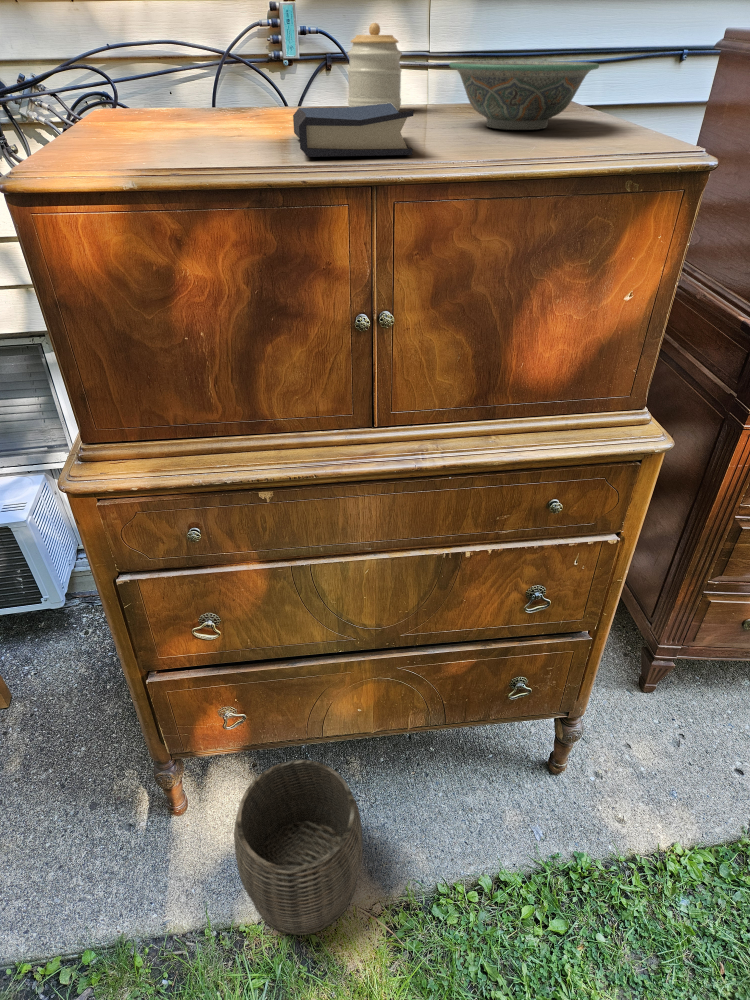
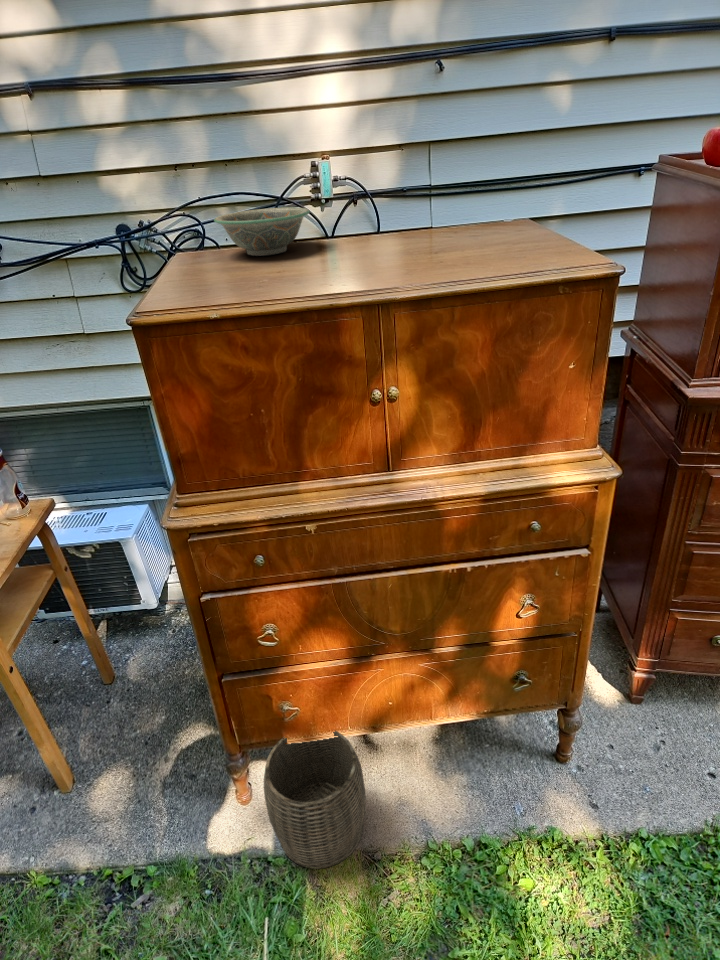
jar: present [347,23,402,111] -> none [360,178,401,238]
decorative bowl: present [449,61,599,130] -> present [214,207,310,256]
hardback book: present [293,103,414,157] -> none [302,242,379,287]

